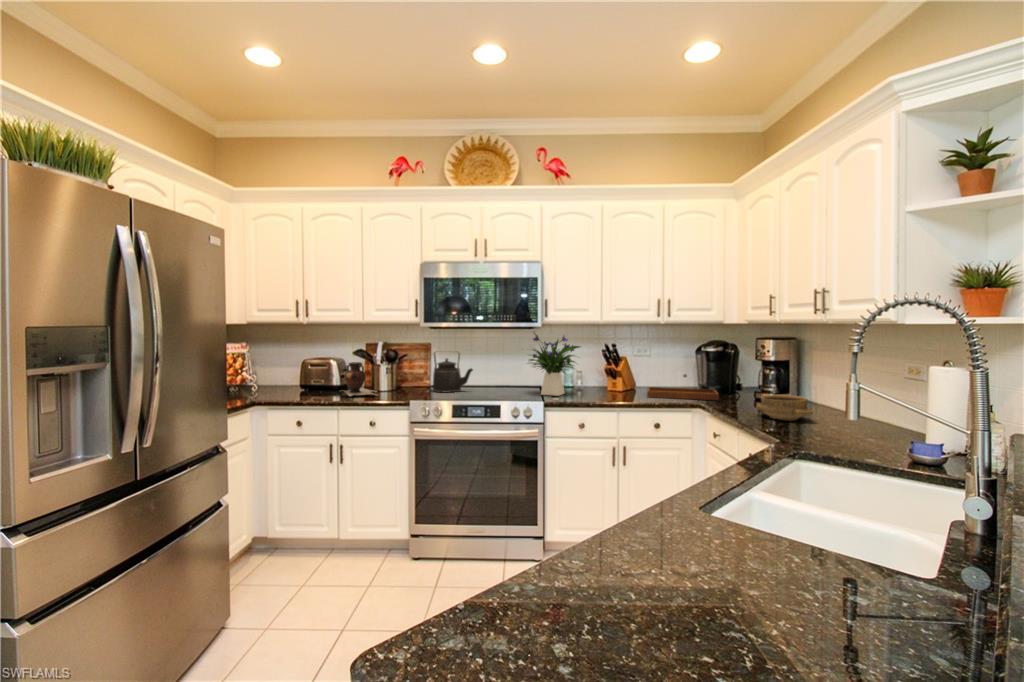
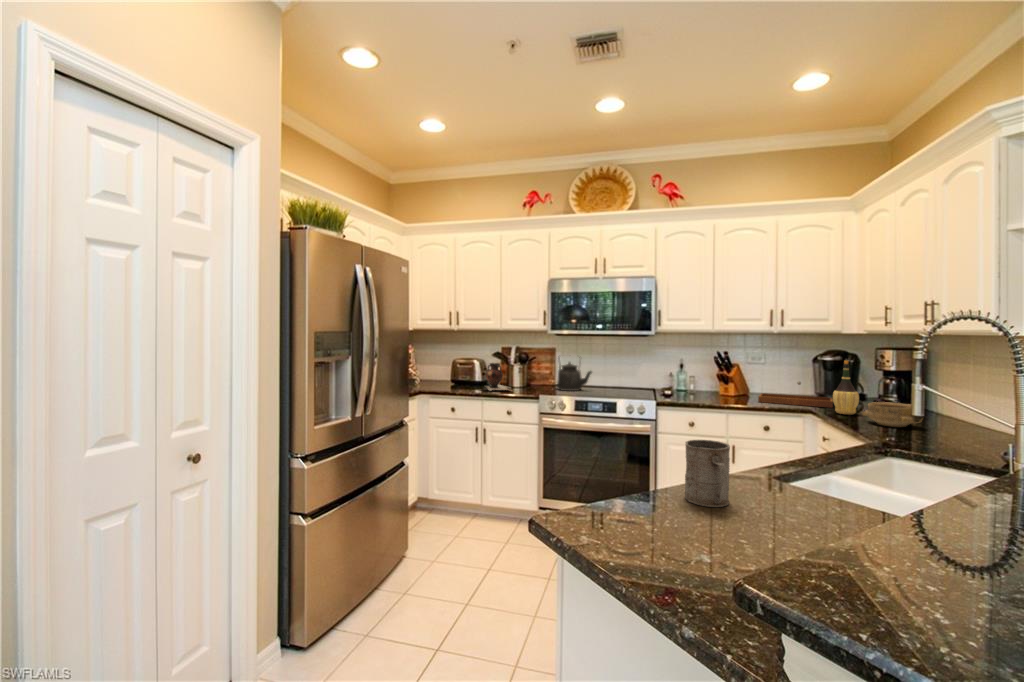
flower arrangement: present [529,334,580,396] -> none [636,339,693,397]
wine bottle: none [722,352,747,408] -> present [833,361,859,415]
mug: none [626,479,700,593] -> present [685,440,730,507]

